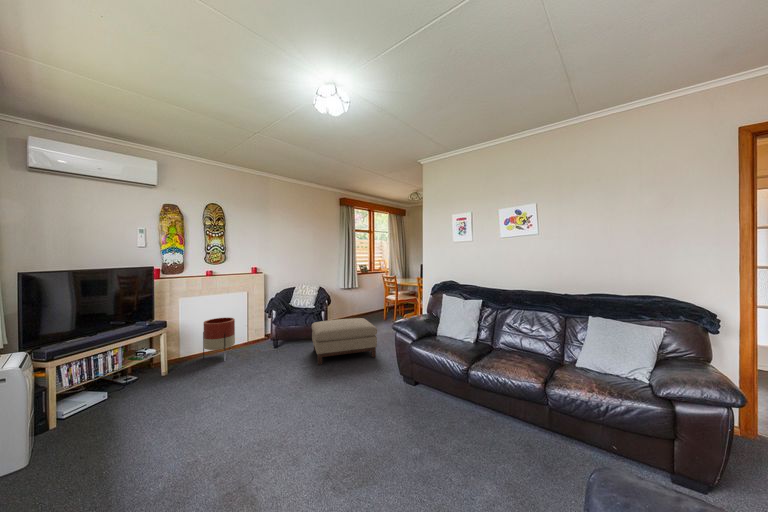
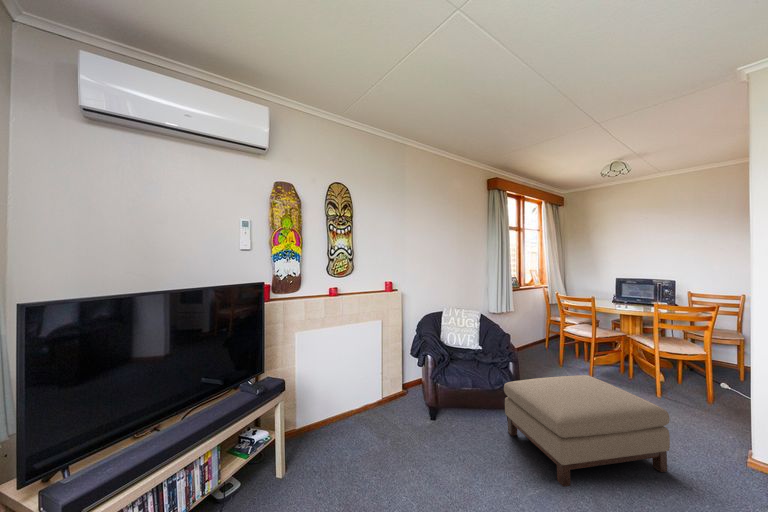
planter: present [203,318,235,358] -> none [330,365,378,447]

